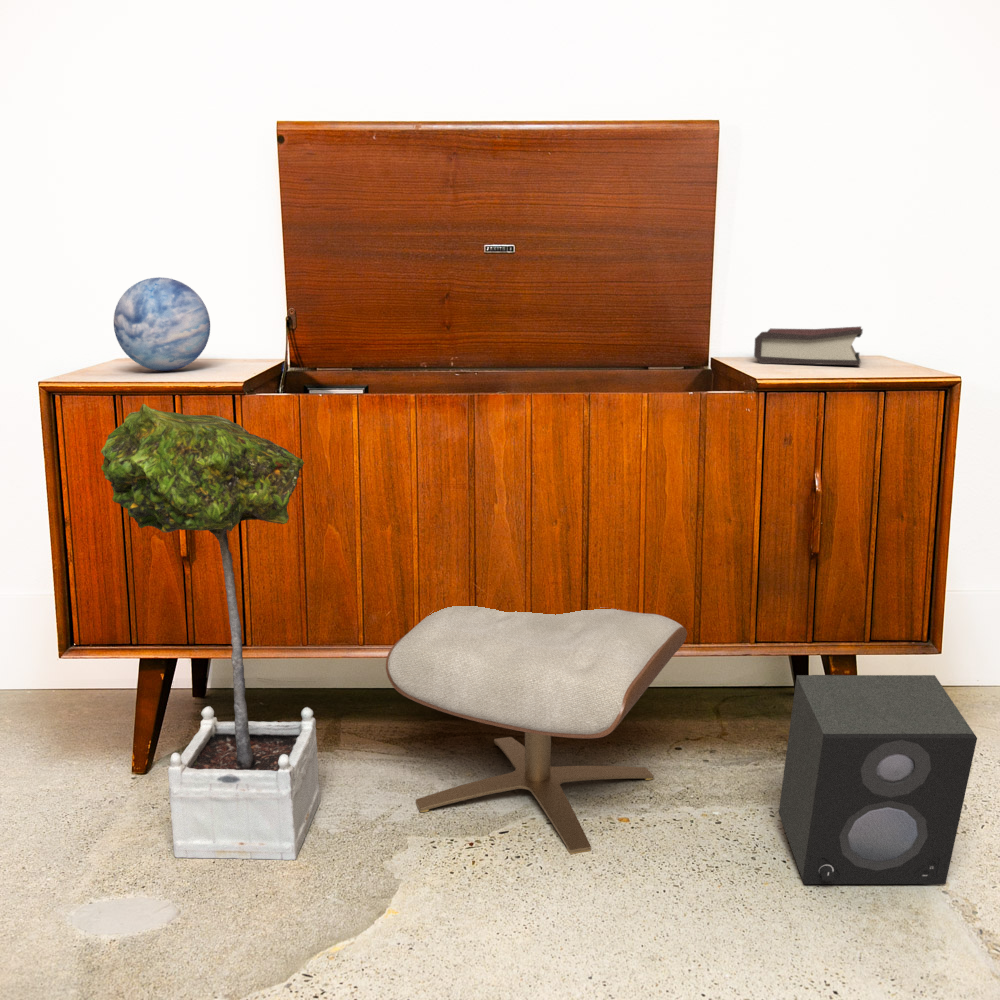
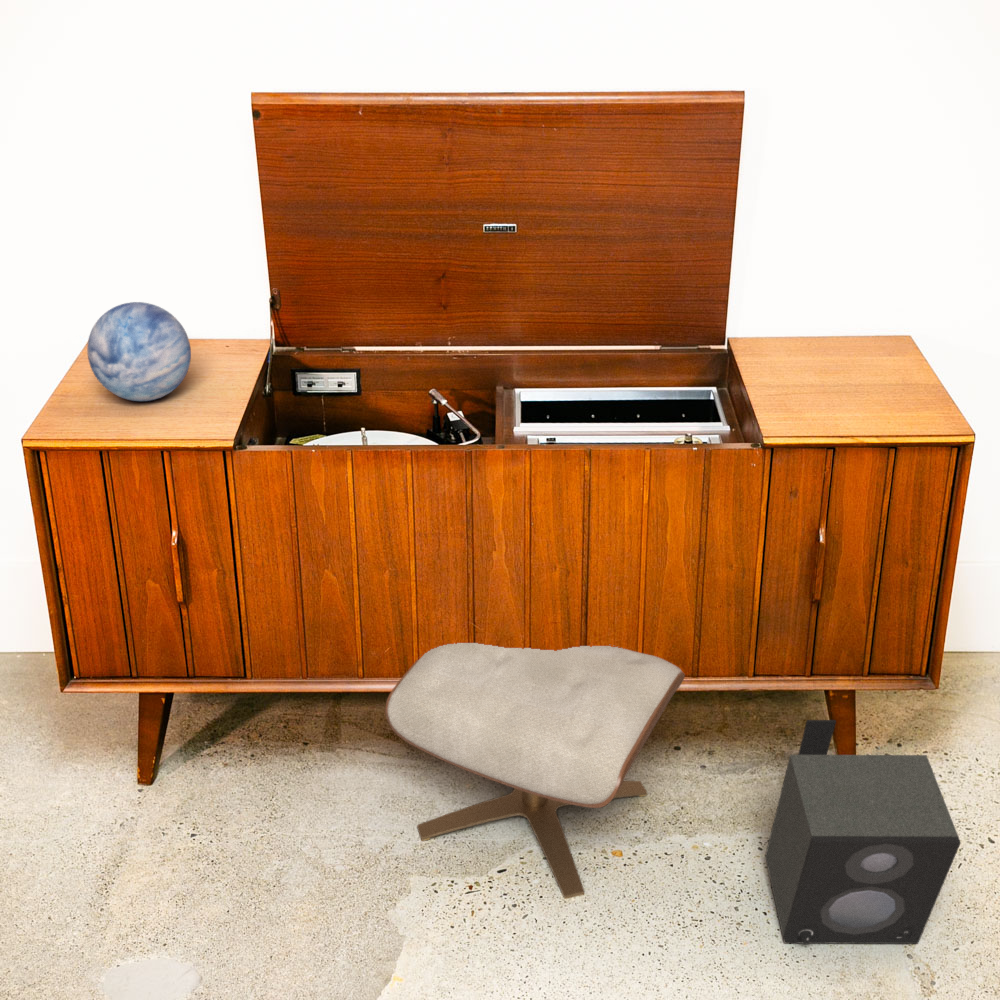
hardback book: present [754,327,863,365] -> none [769,315,887,388]
potted tree: present [101,404,320,860] -> none [86,493,326,906]

